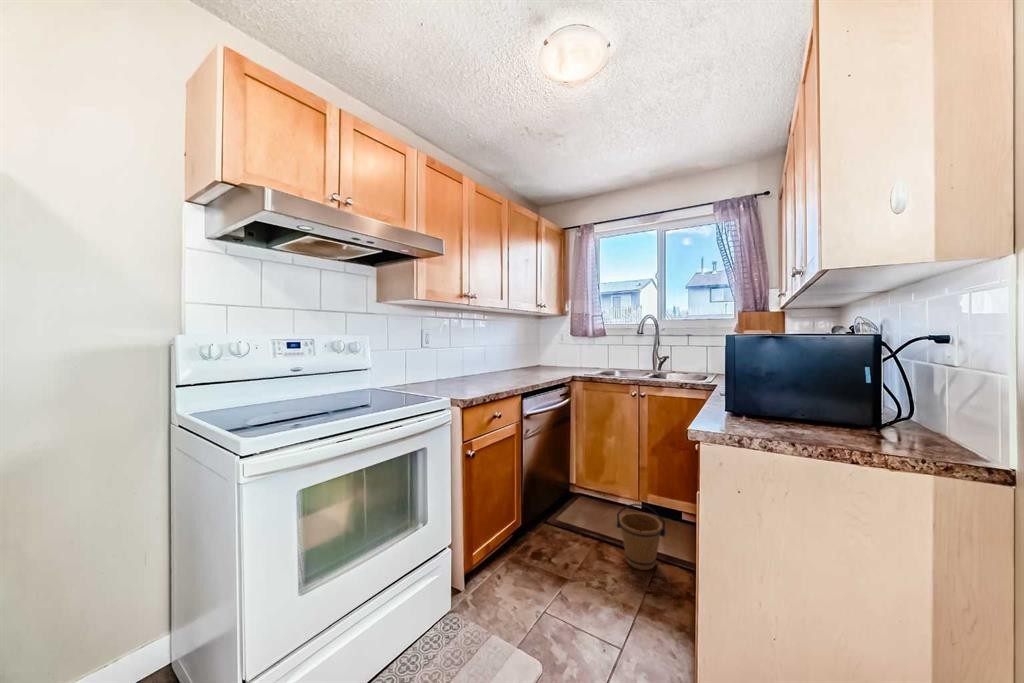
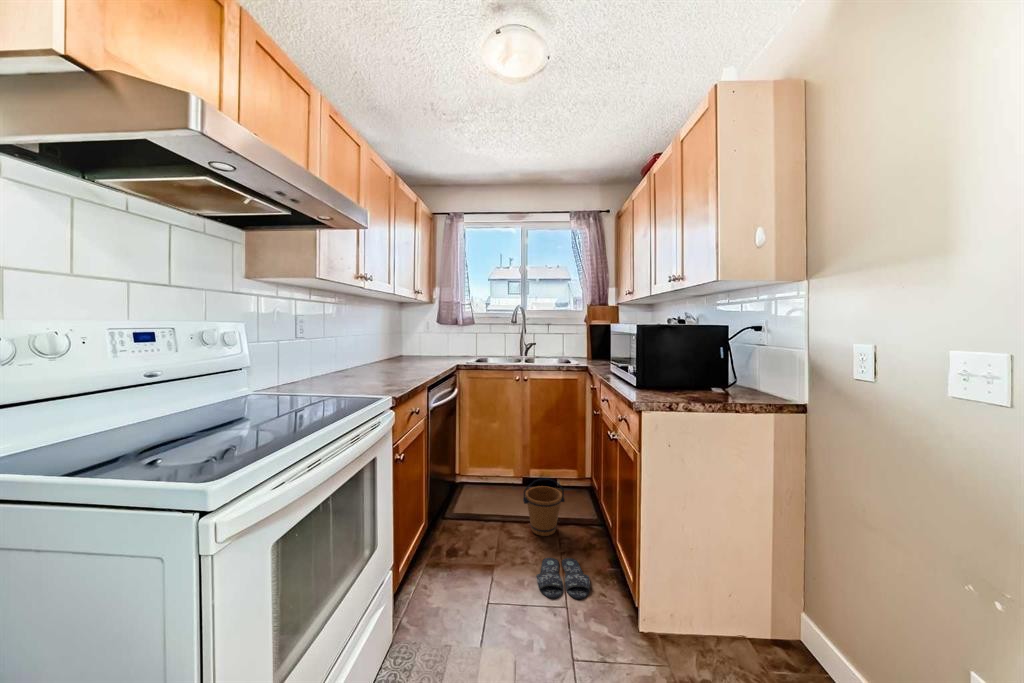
slippers: none [600,591,665,646] -> present [536,558,590,599]

